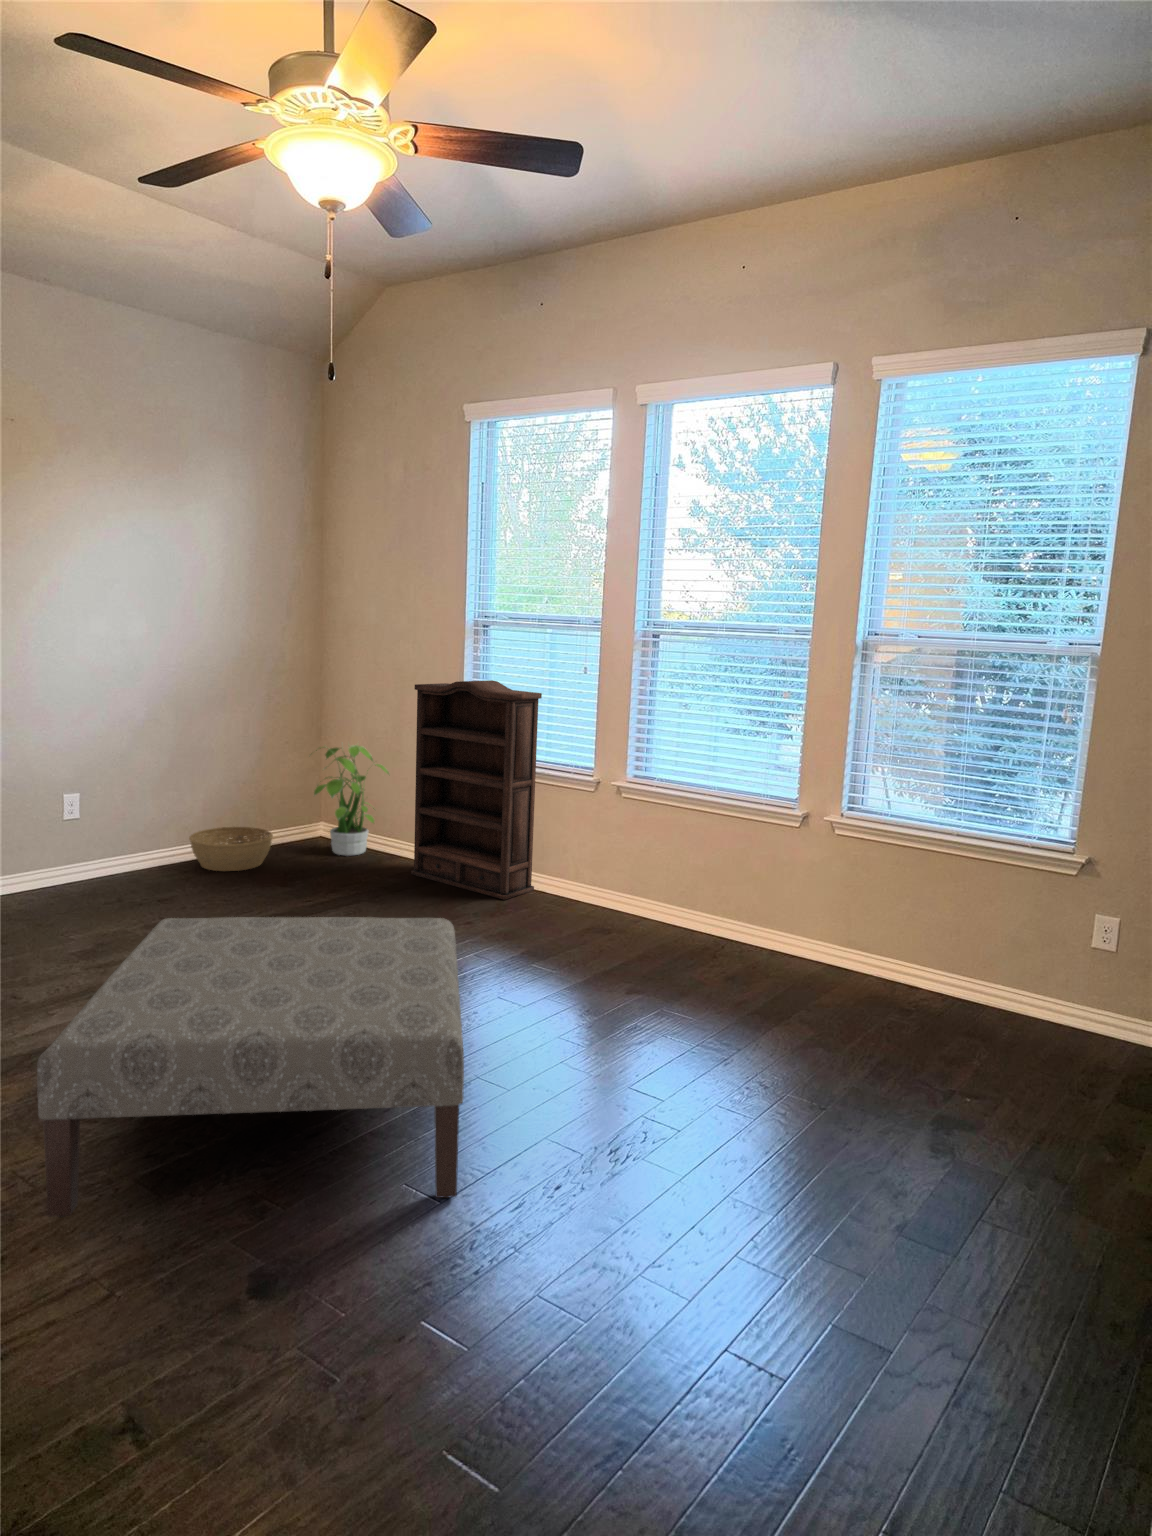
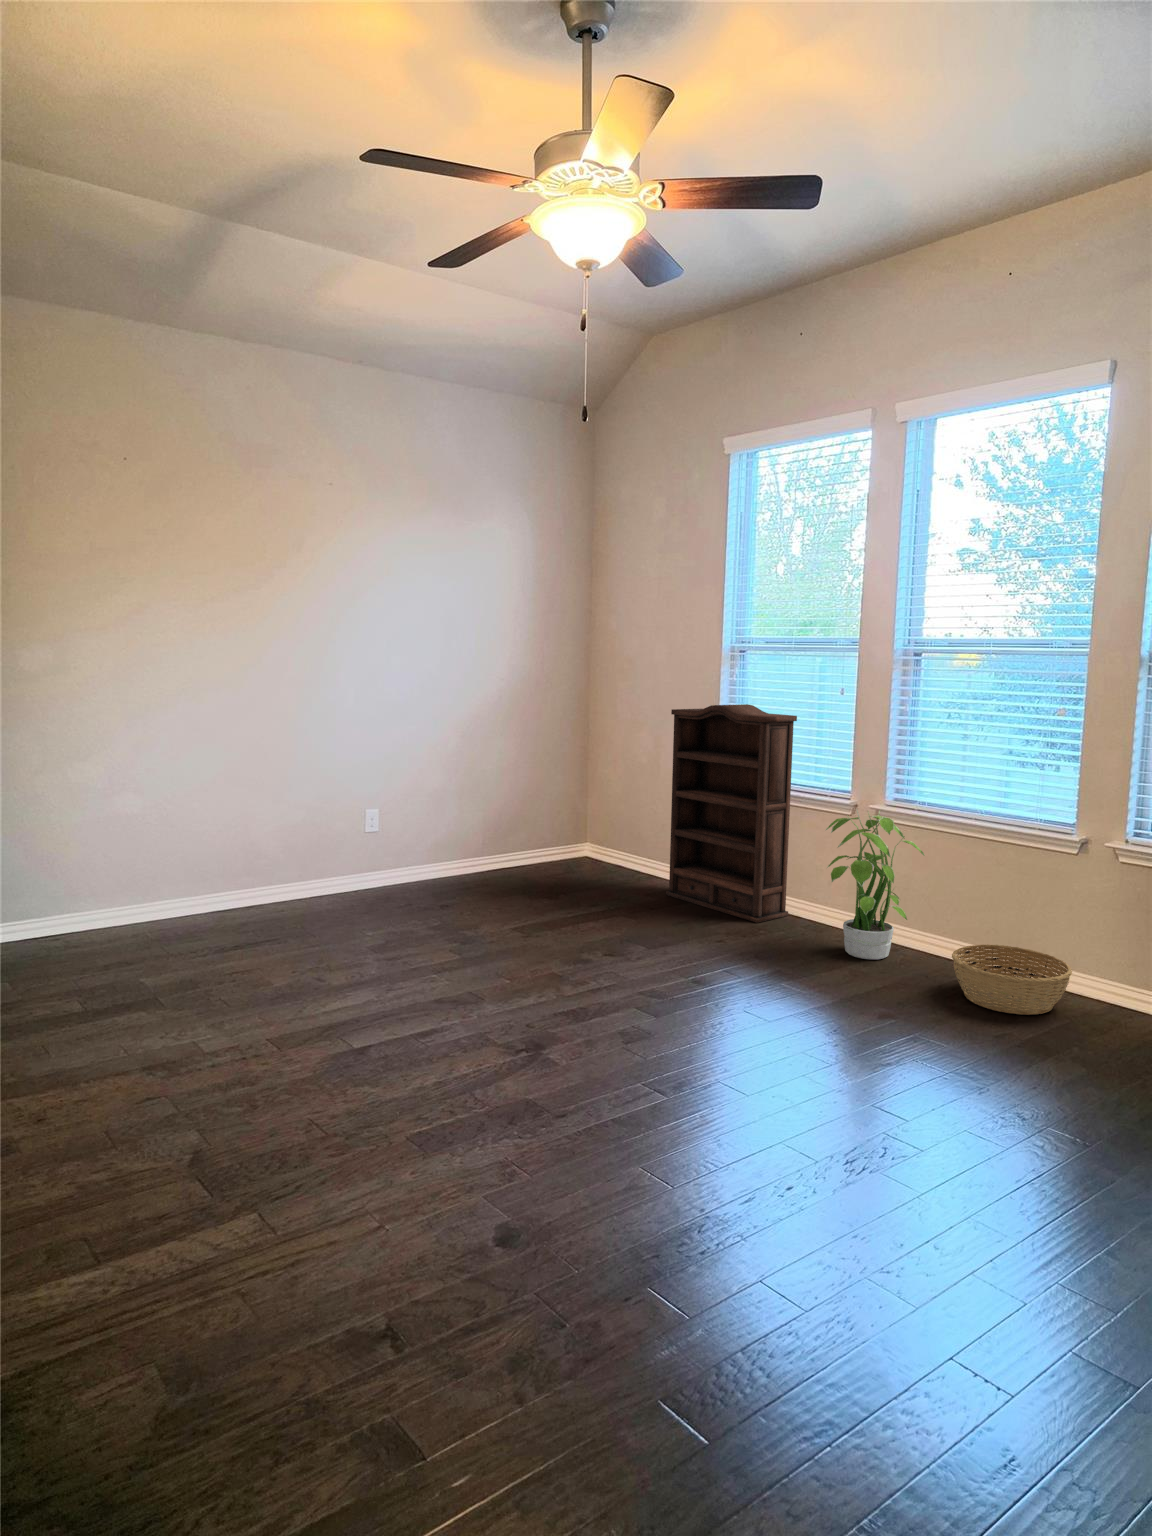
potted plant: present [314,745,389,856] -> present [826,811,924,959]
basket: present [189,827,273,871] -> present [952,945,1072,1015]
ottoman: present [37,917,464,1218] -> none [330,910,697,1182]

